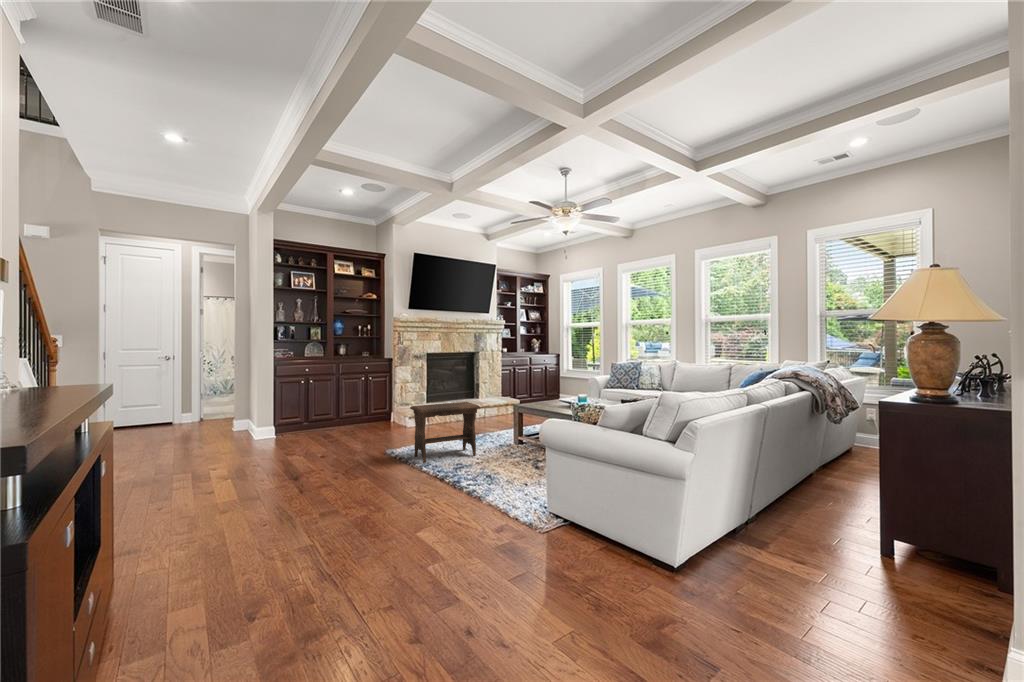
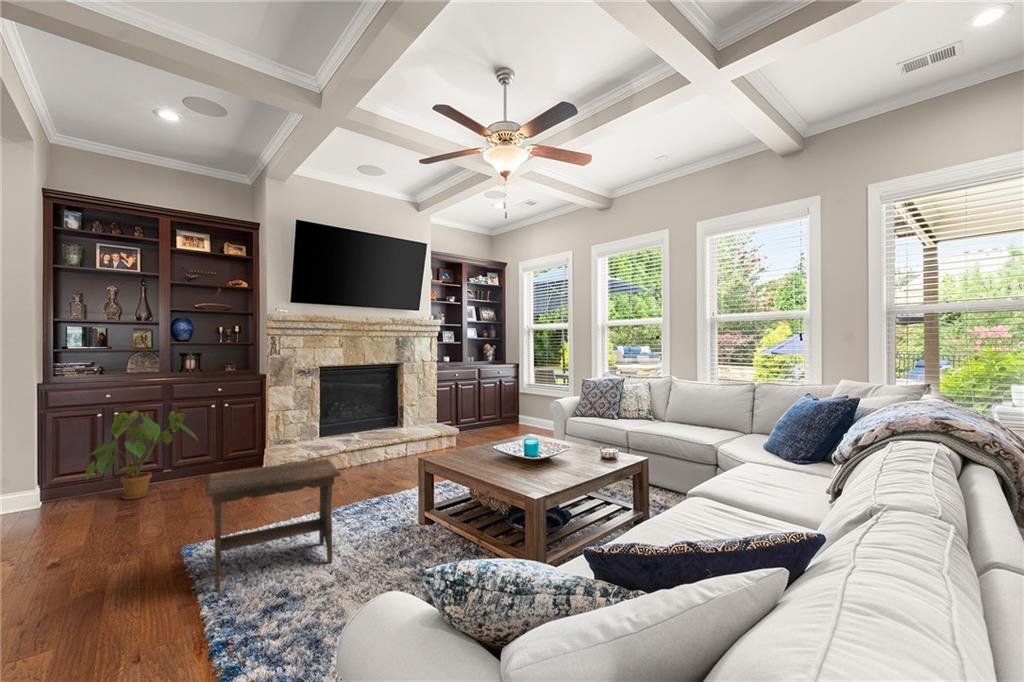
house plant: none [305,379,364,433] -> present [86,411,197,500]

